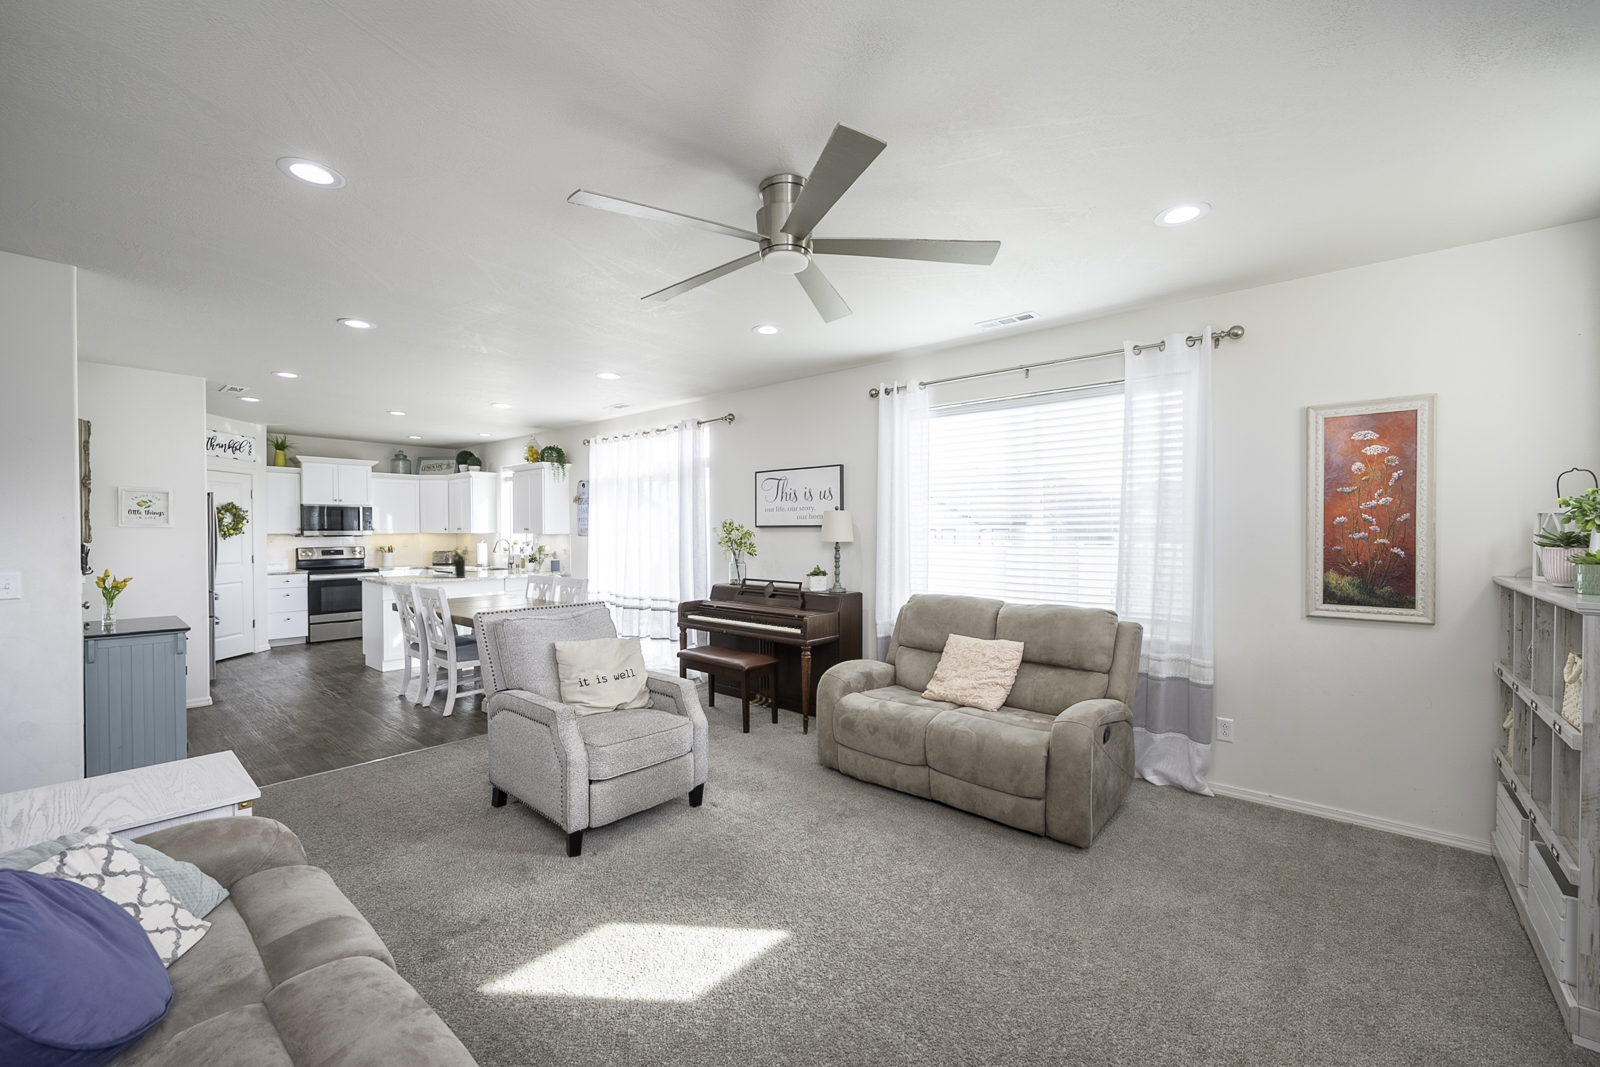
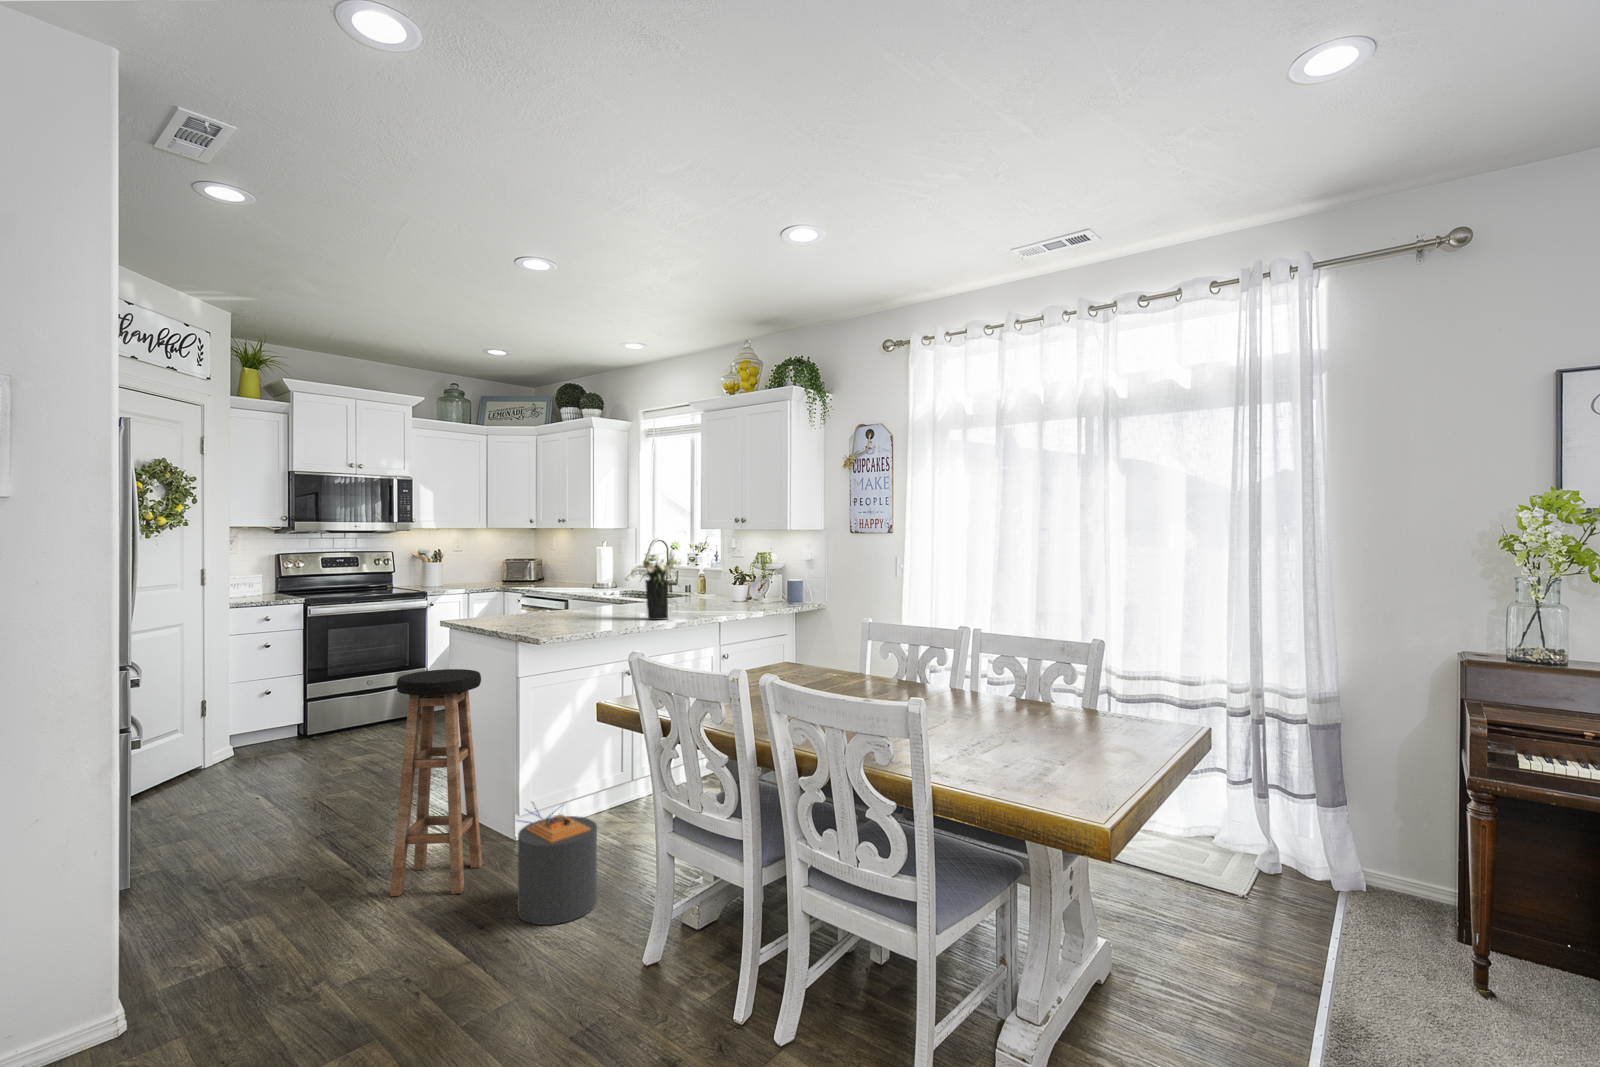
bar stool: none [315,594,358,682] -> present [390,669,482,896]
trash can: none [357,641,395,687] -> present [518,802,597,925]

